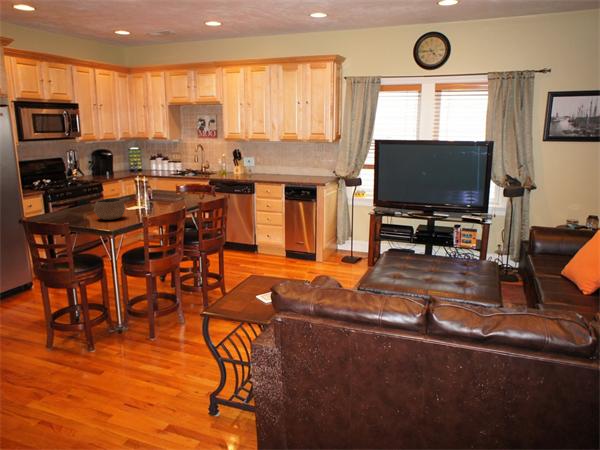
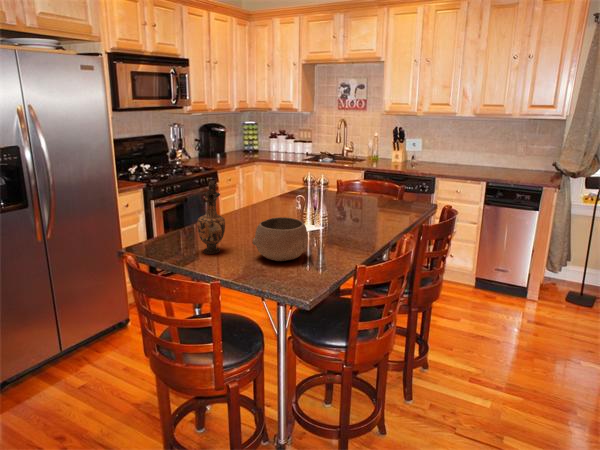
vase: none [63,180,80,219] -> present [197,181,225,254]

